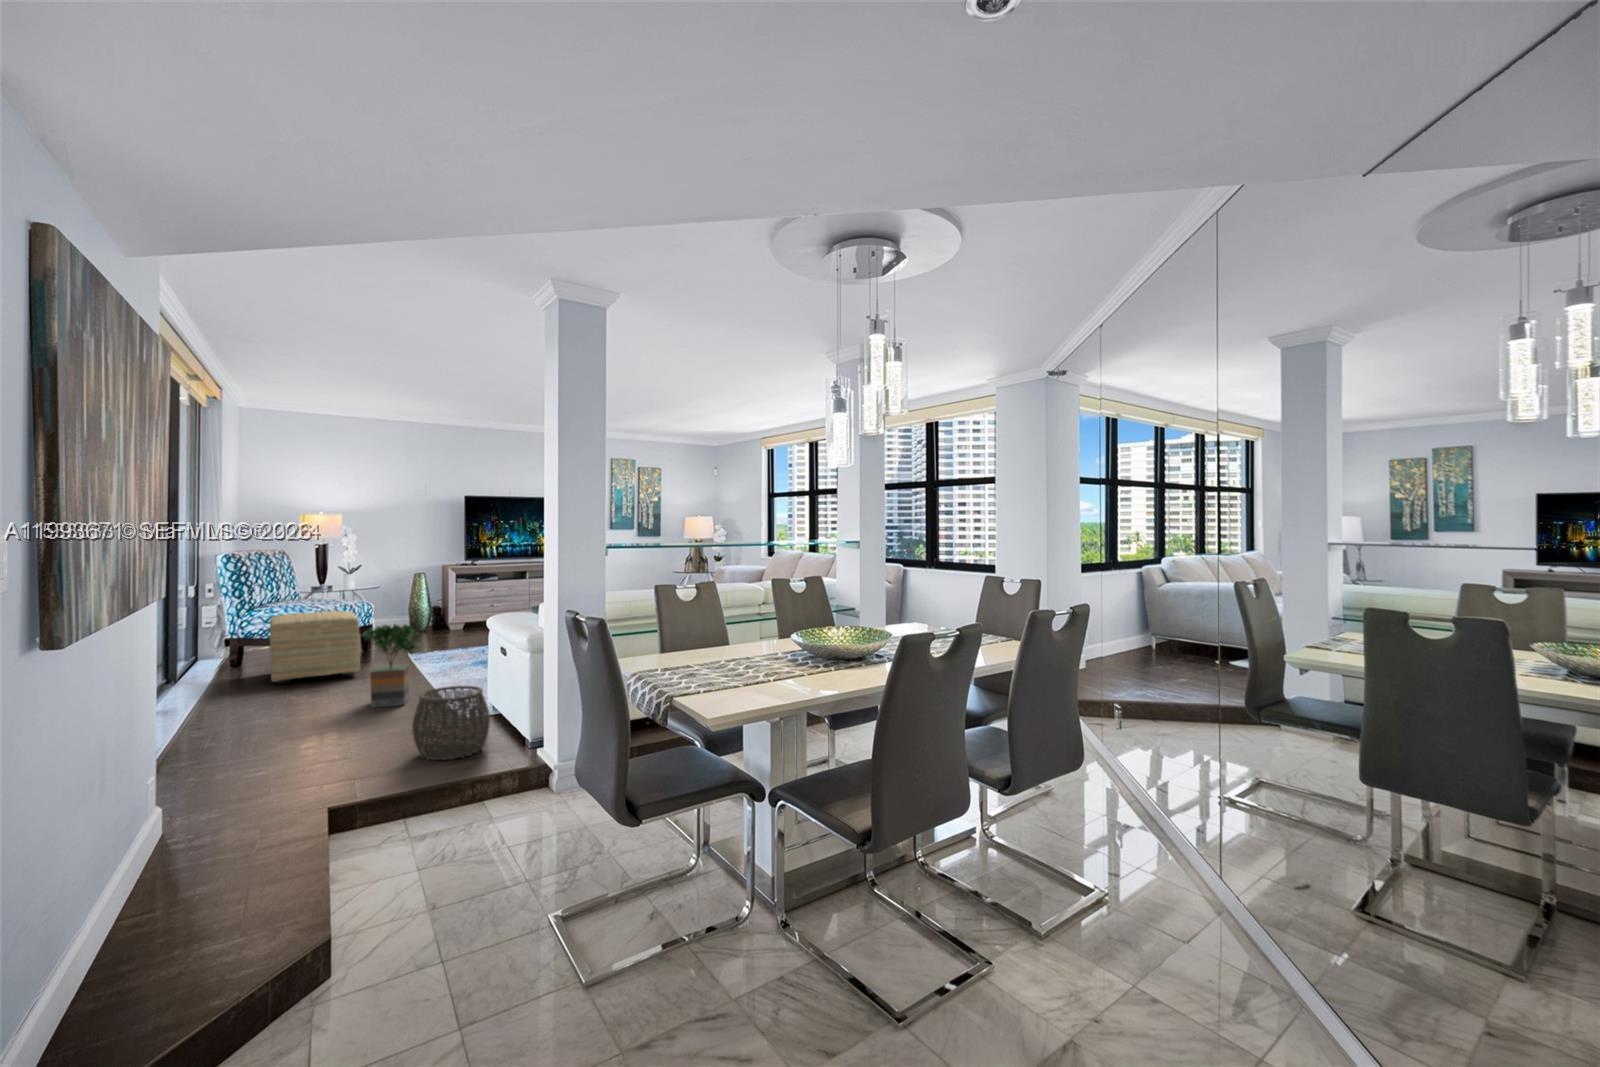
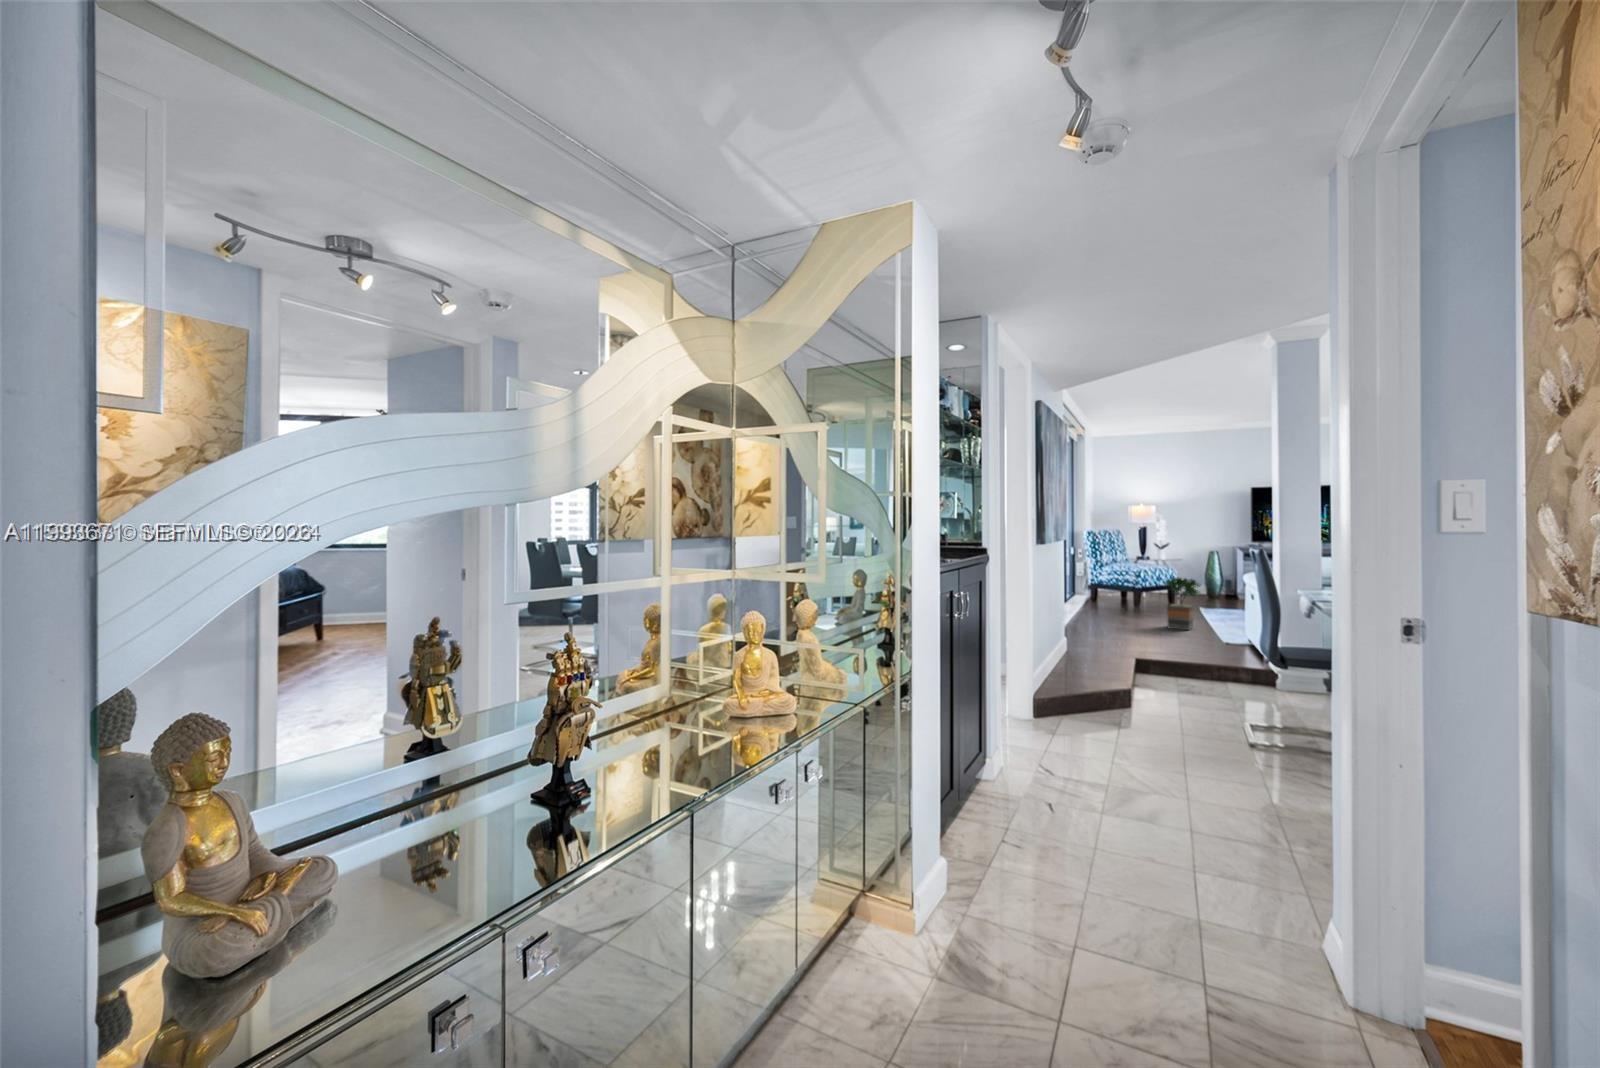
ottoman: present [270,611,360,684] -> none [1112,570,1163,612]
woven basket: present [412,686,490,760] -> none [1187,614,1240,658]

